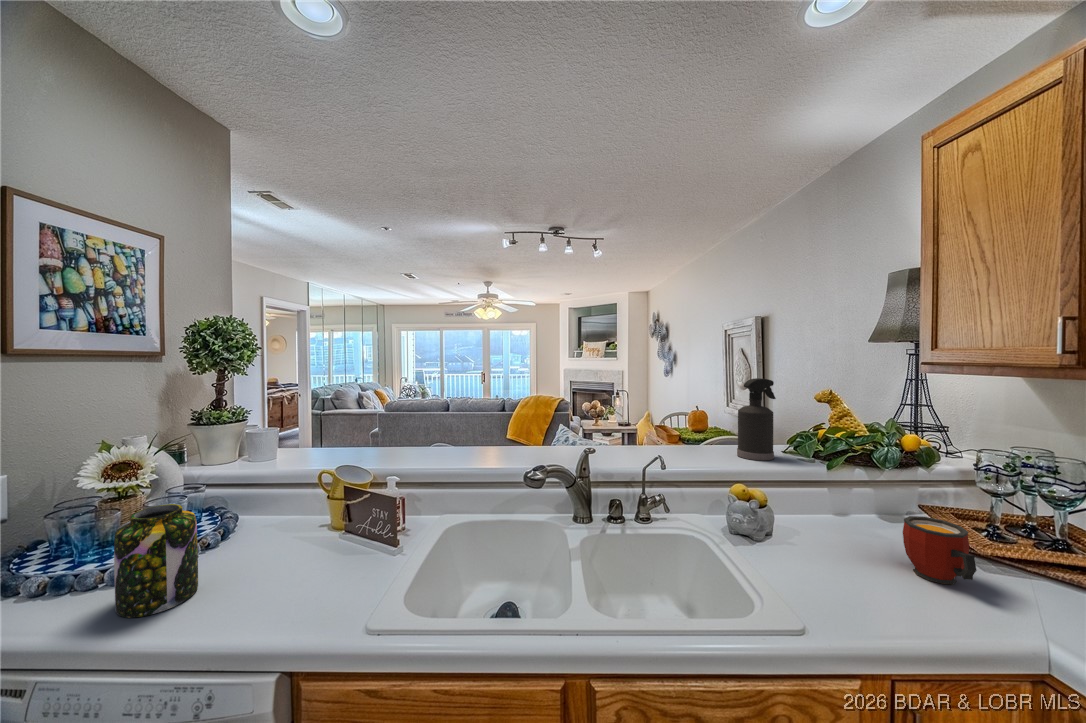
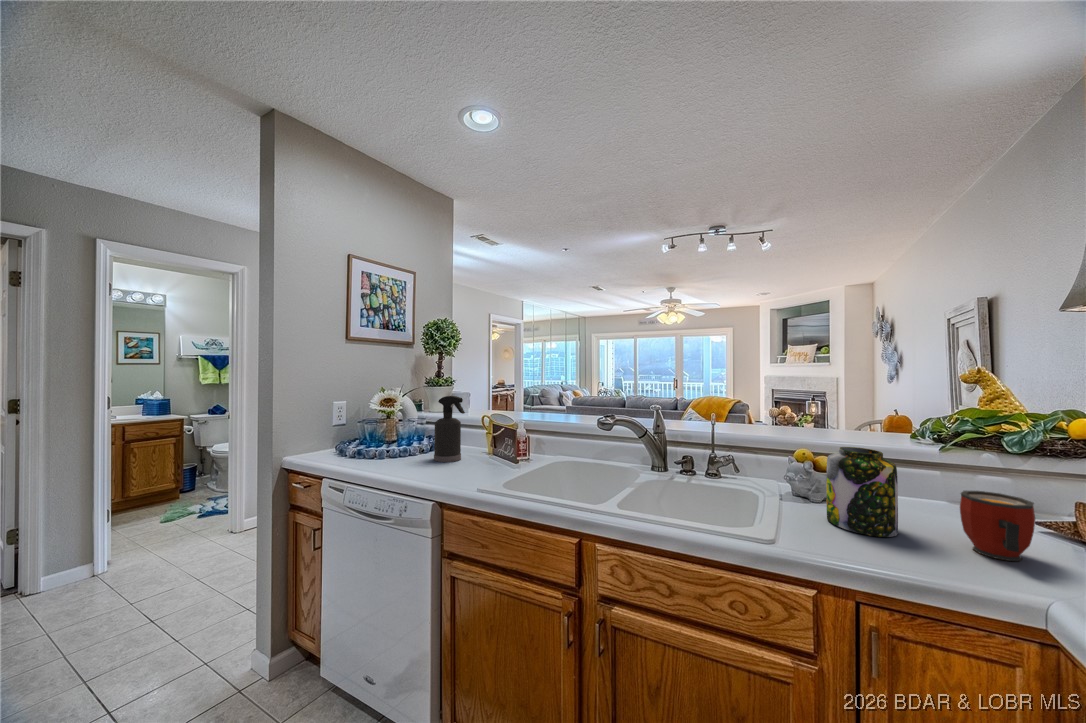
spray bottle: present [737,378,776,460] -> present [434,396,465,462]
jar: present [114,504,198,618] -> present [826,447,898,537]

